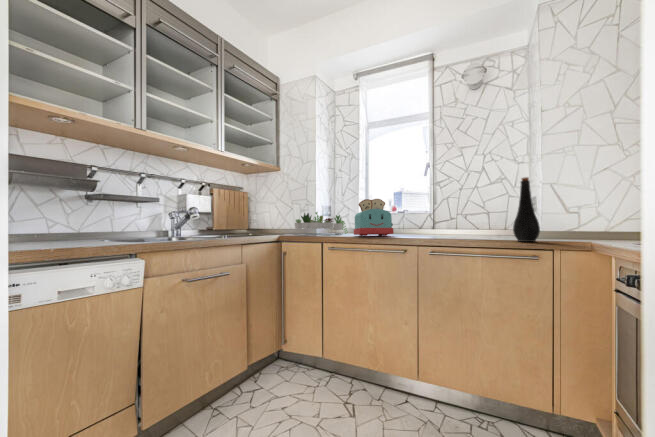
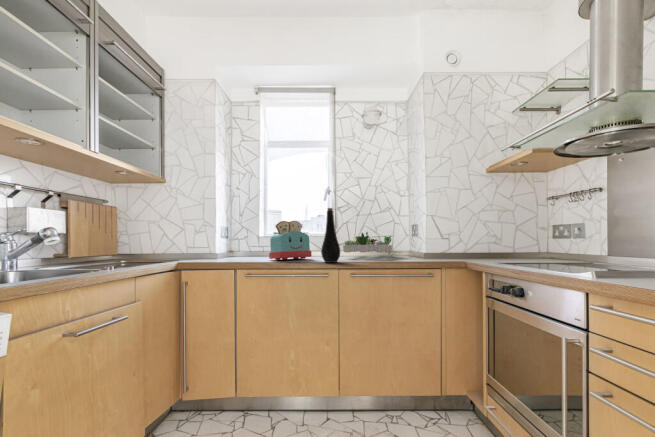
bottle: present [513,177,540,242] -> present [321,208,340,263]
succulent plant: present [295,212,348,233] -> present [343,232,393,256]

